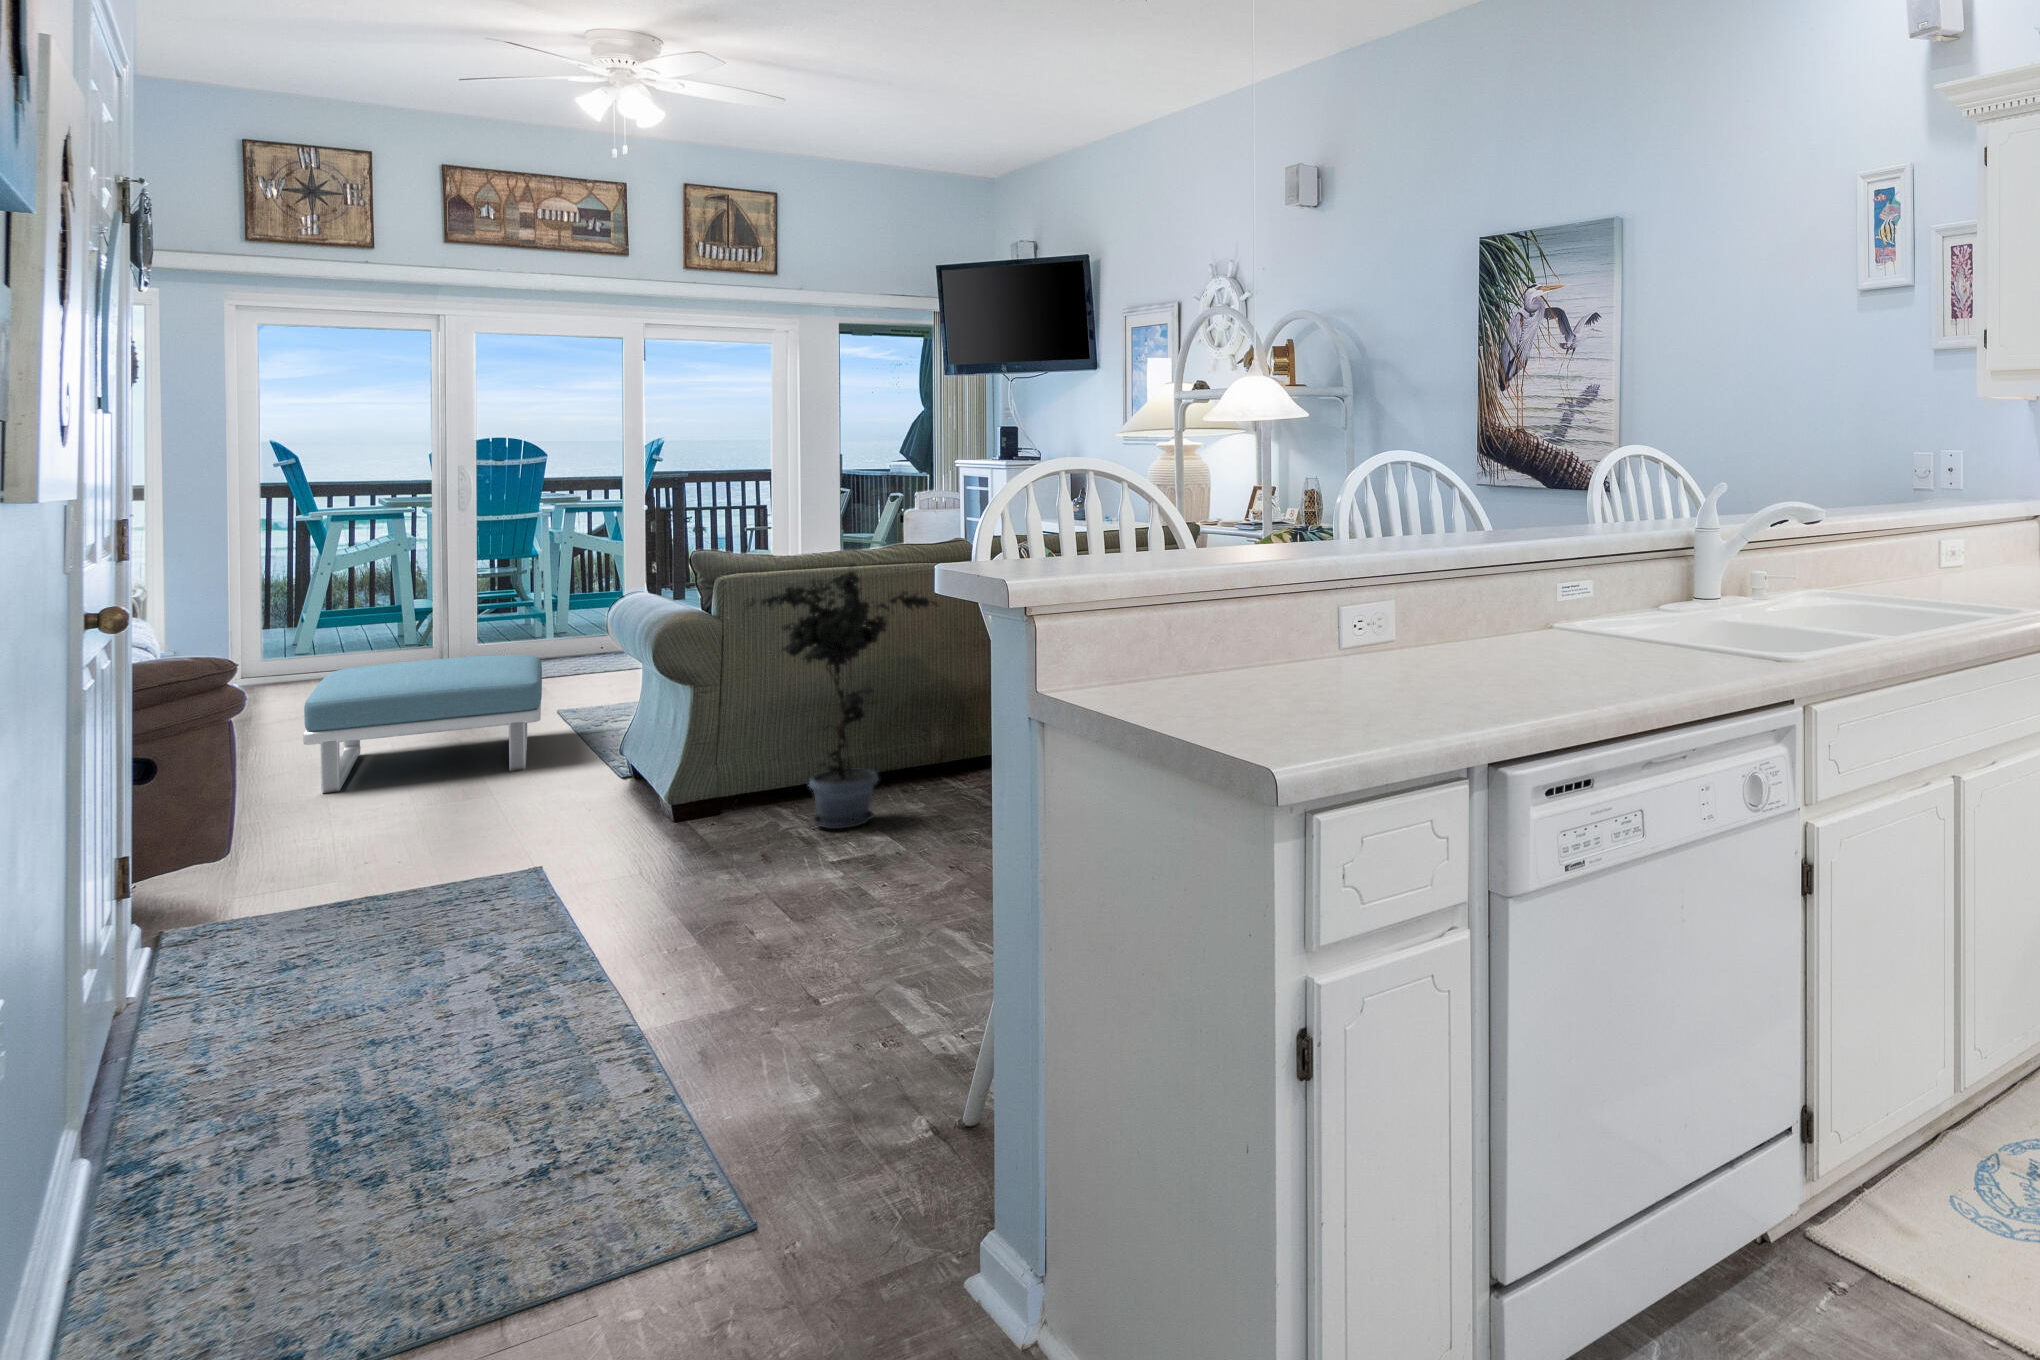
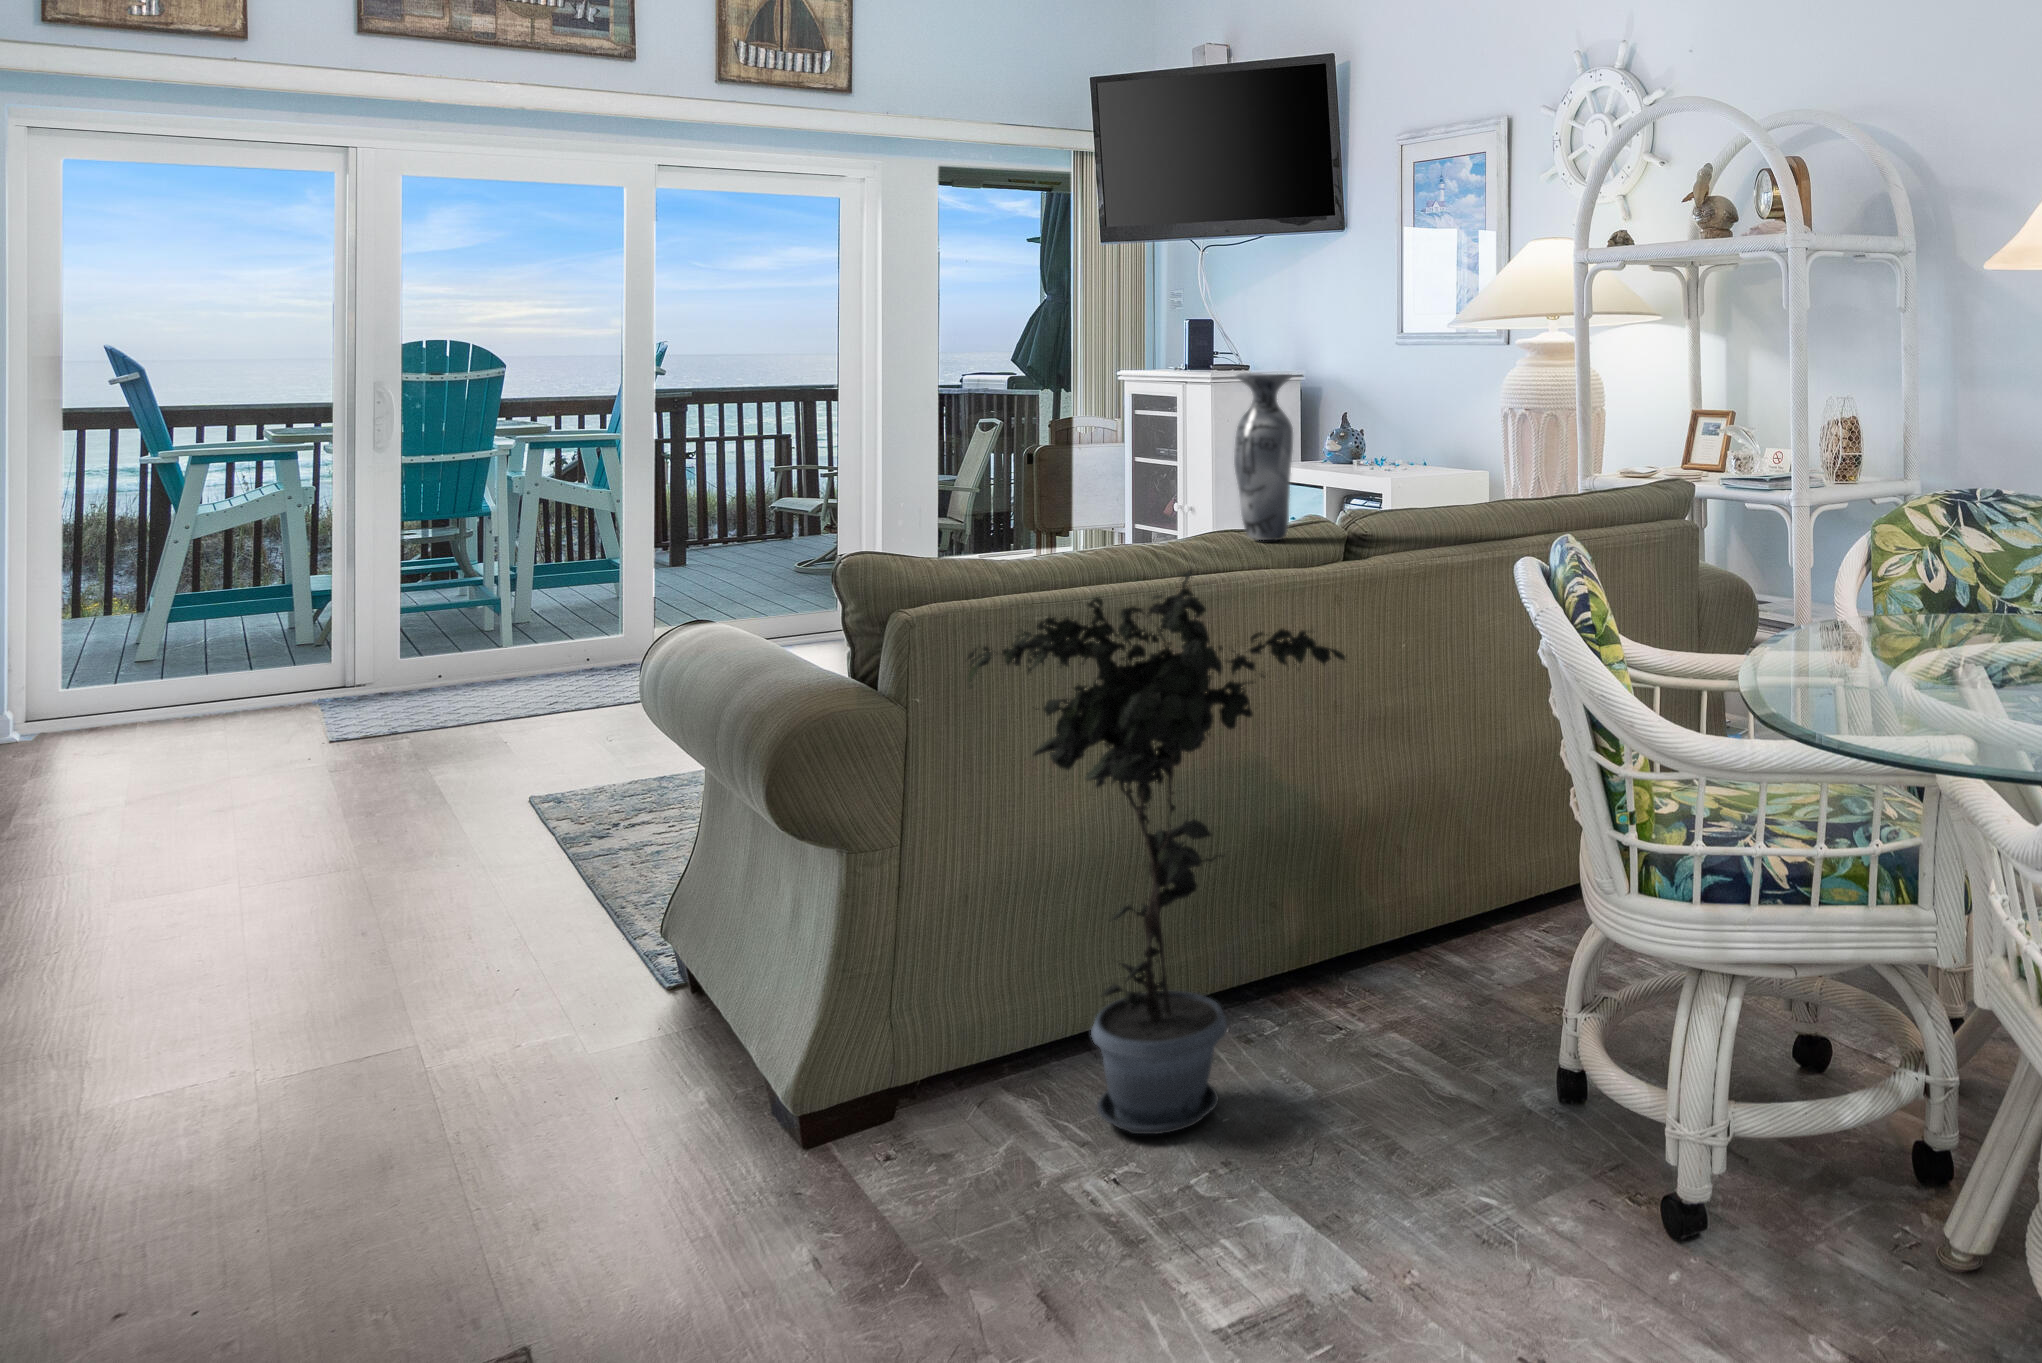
vase: none [907,467,938,552] -> present [1234,373,1293,540]
footstool: present [303,655,542,793] -> none [88,706,524,993]

